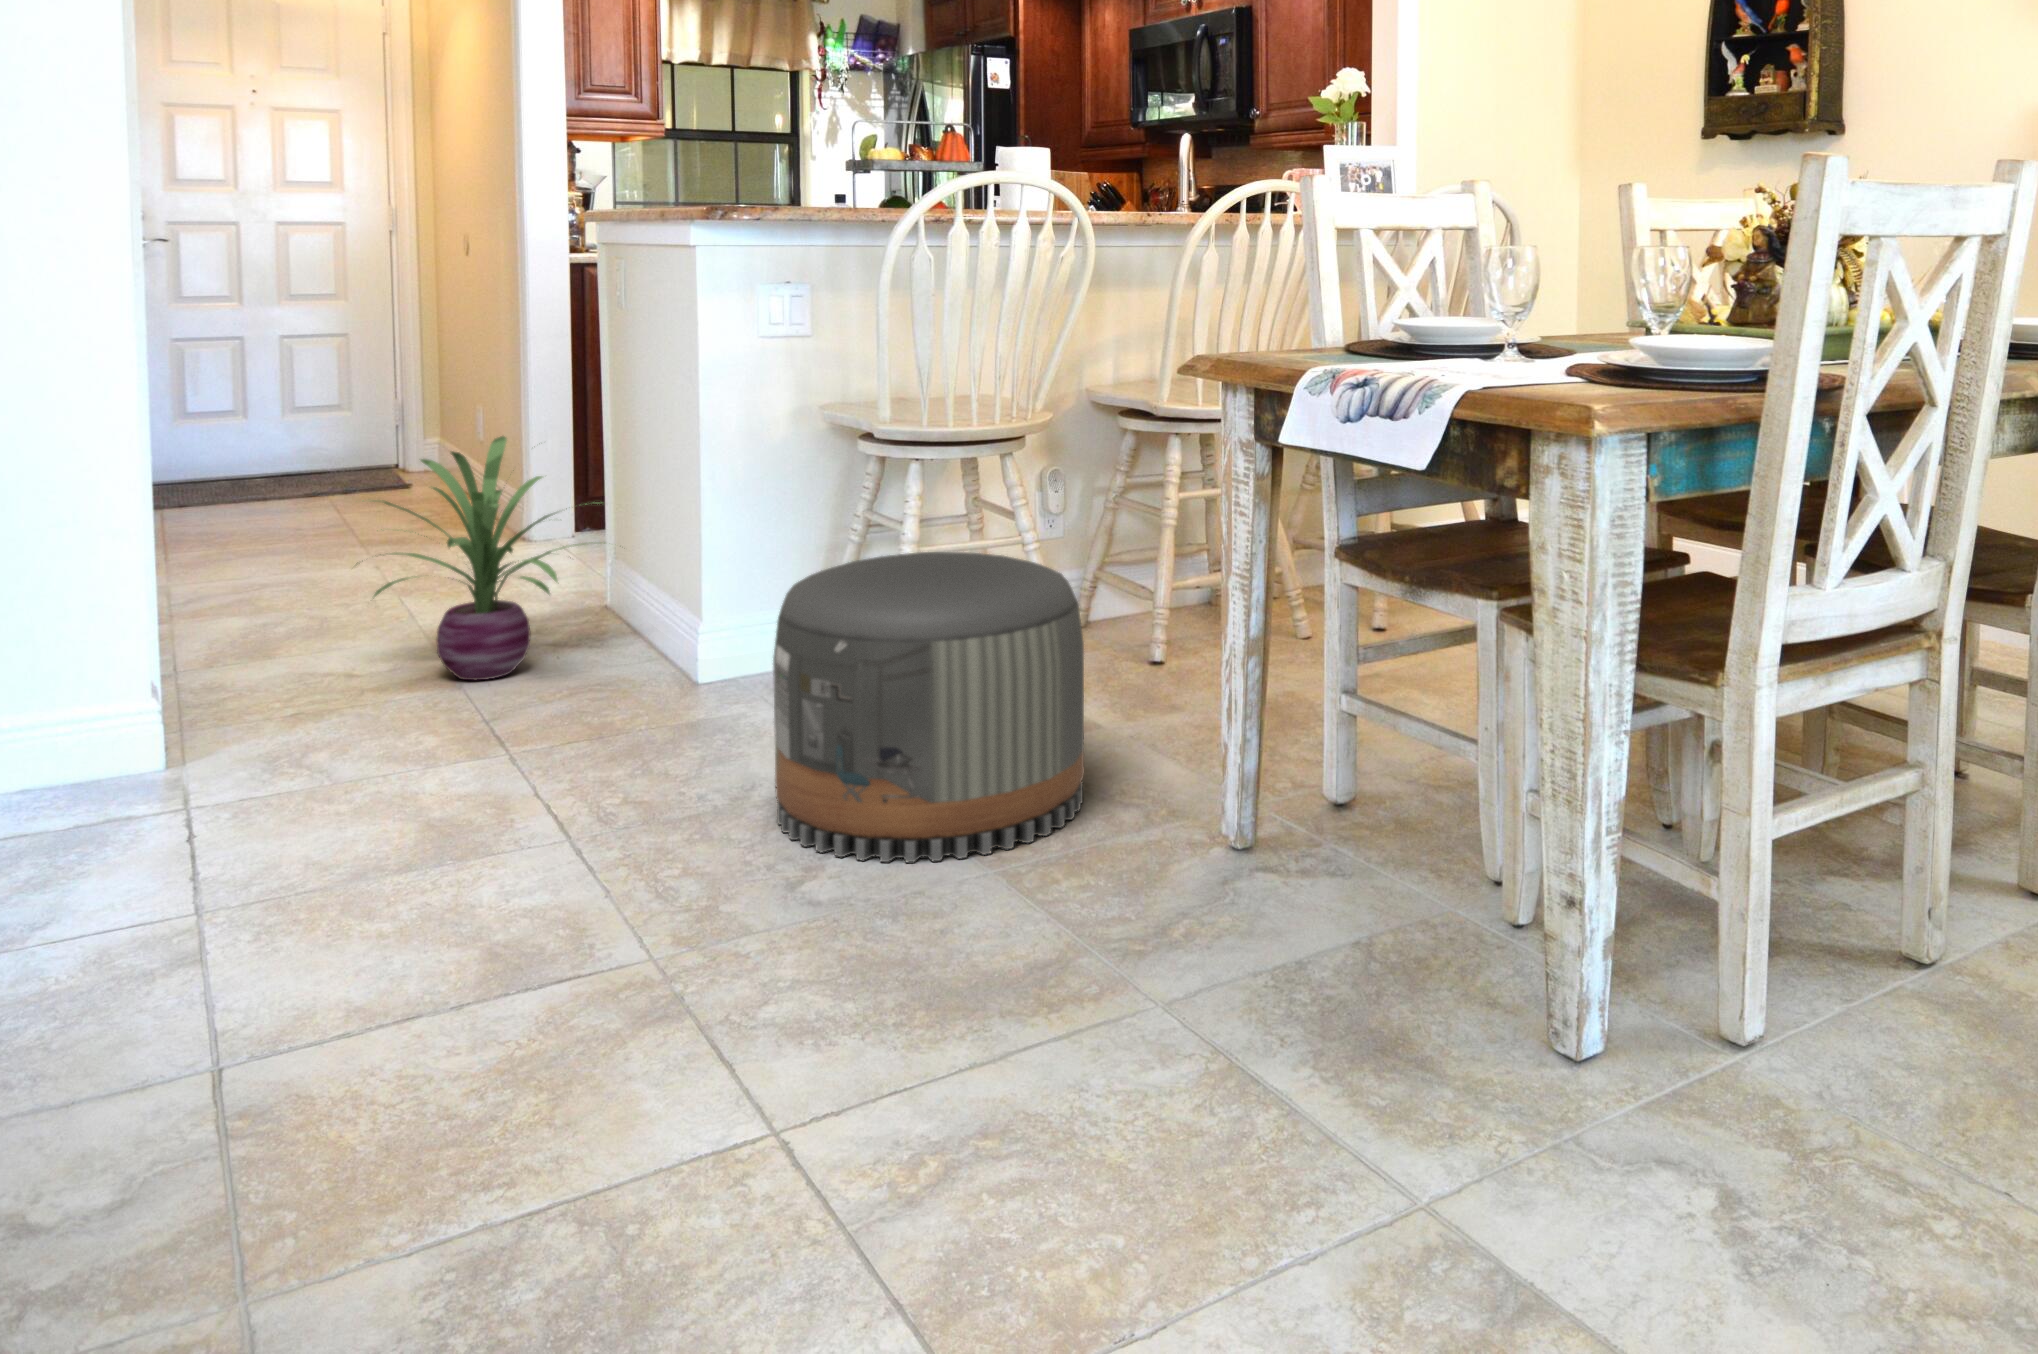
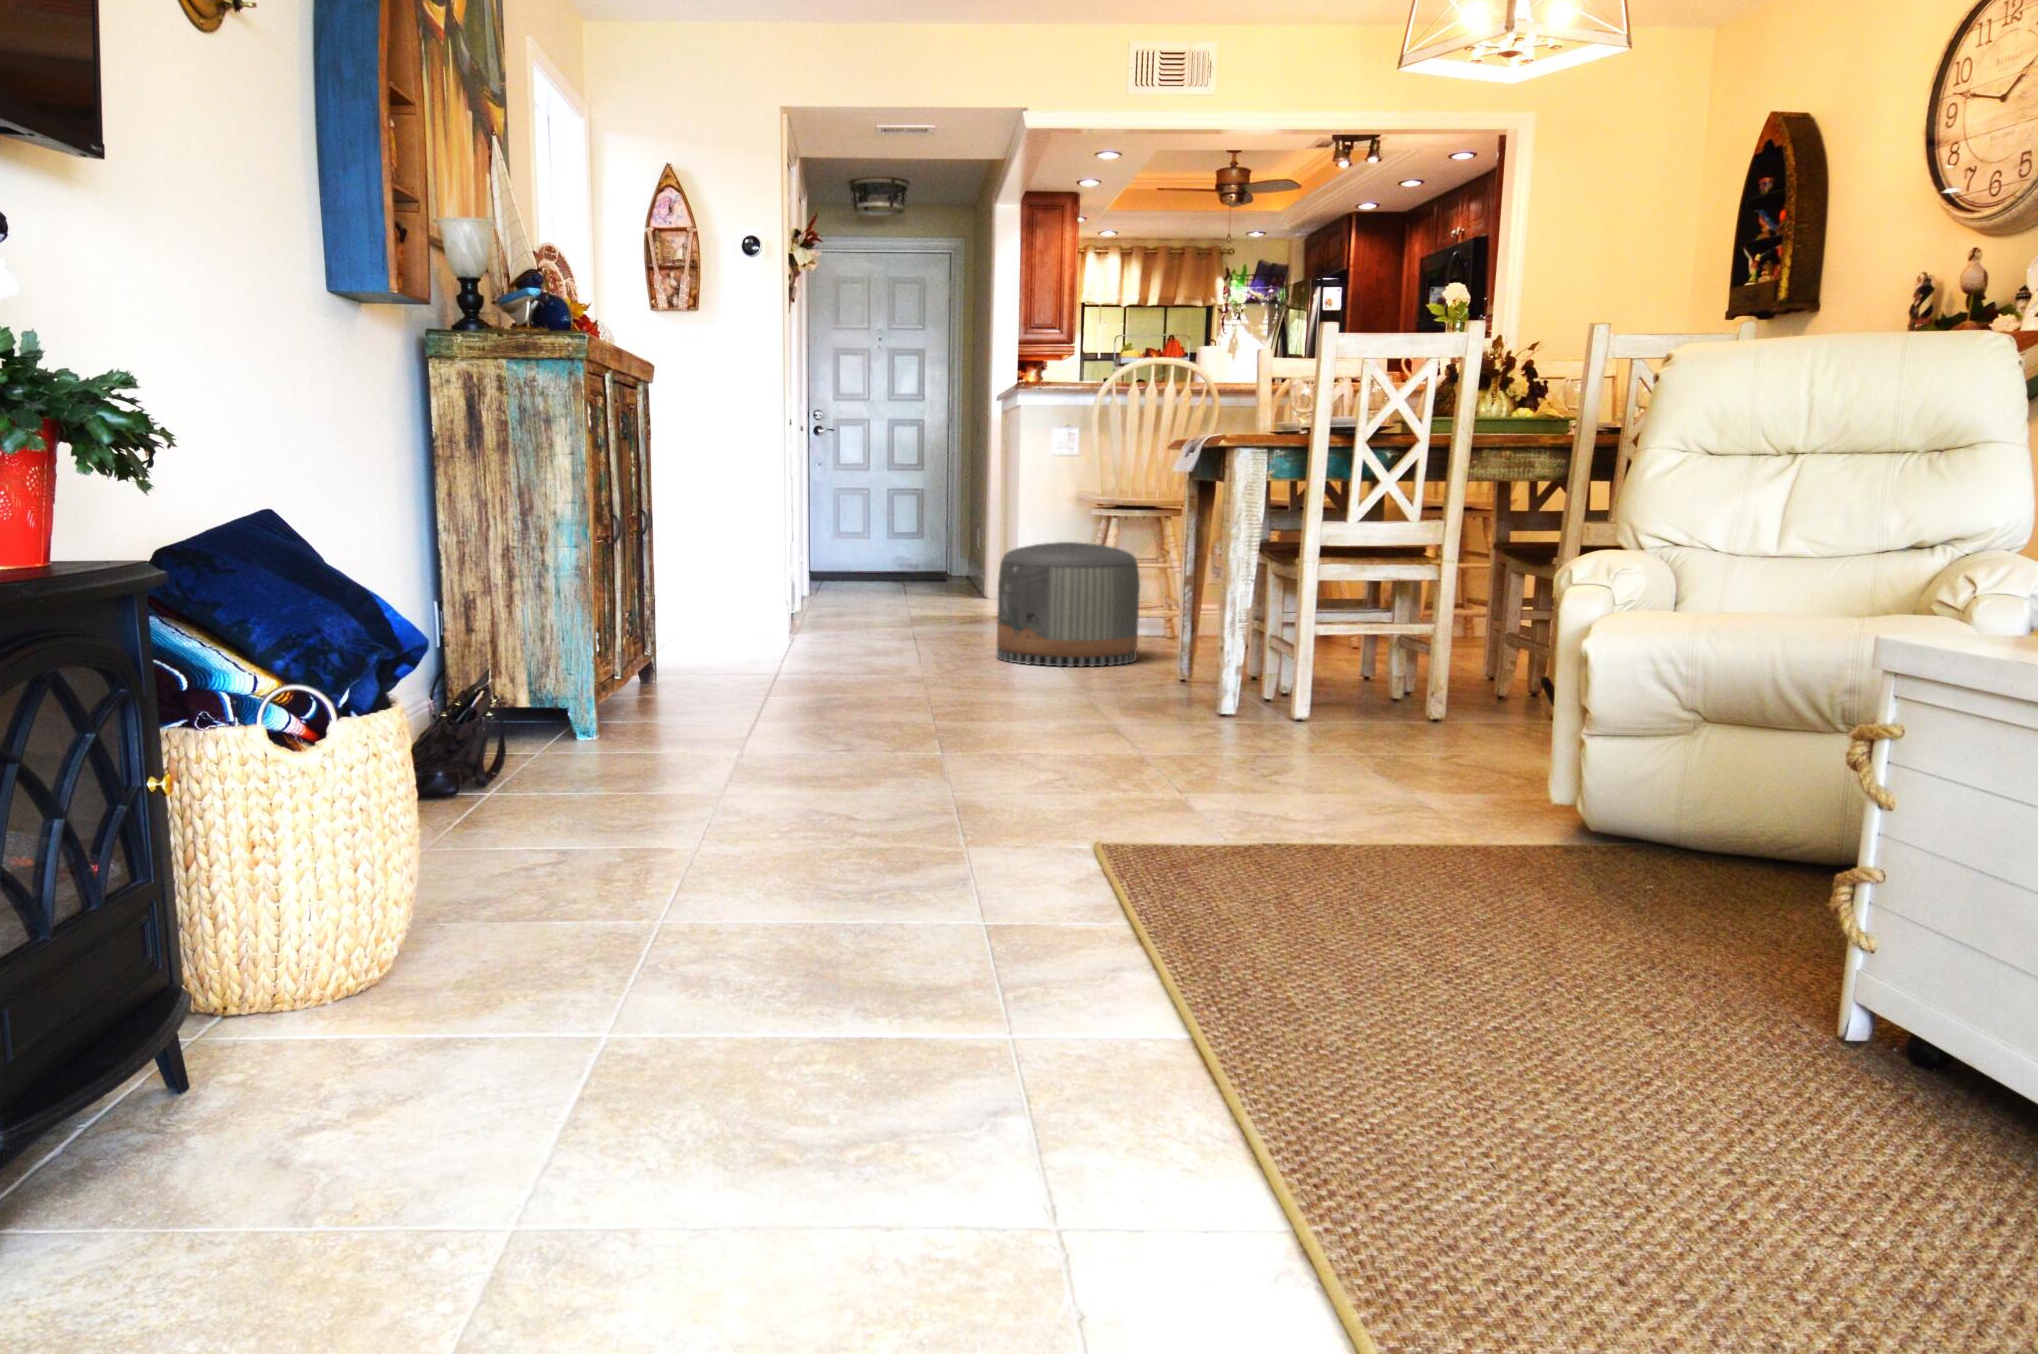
decorative plant: present [363,436,593,680] -> none [865,508,992,624]

